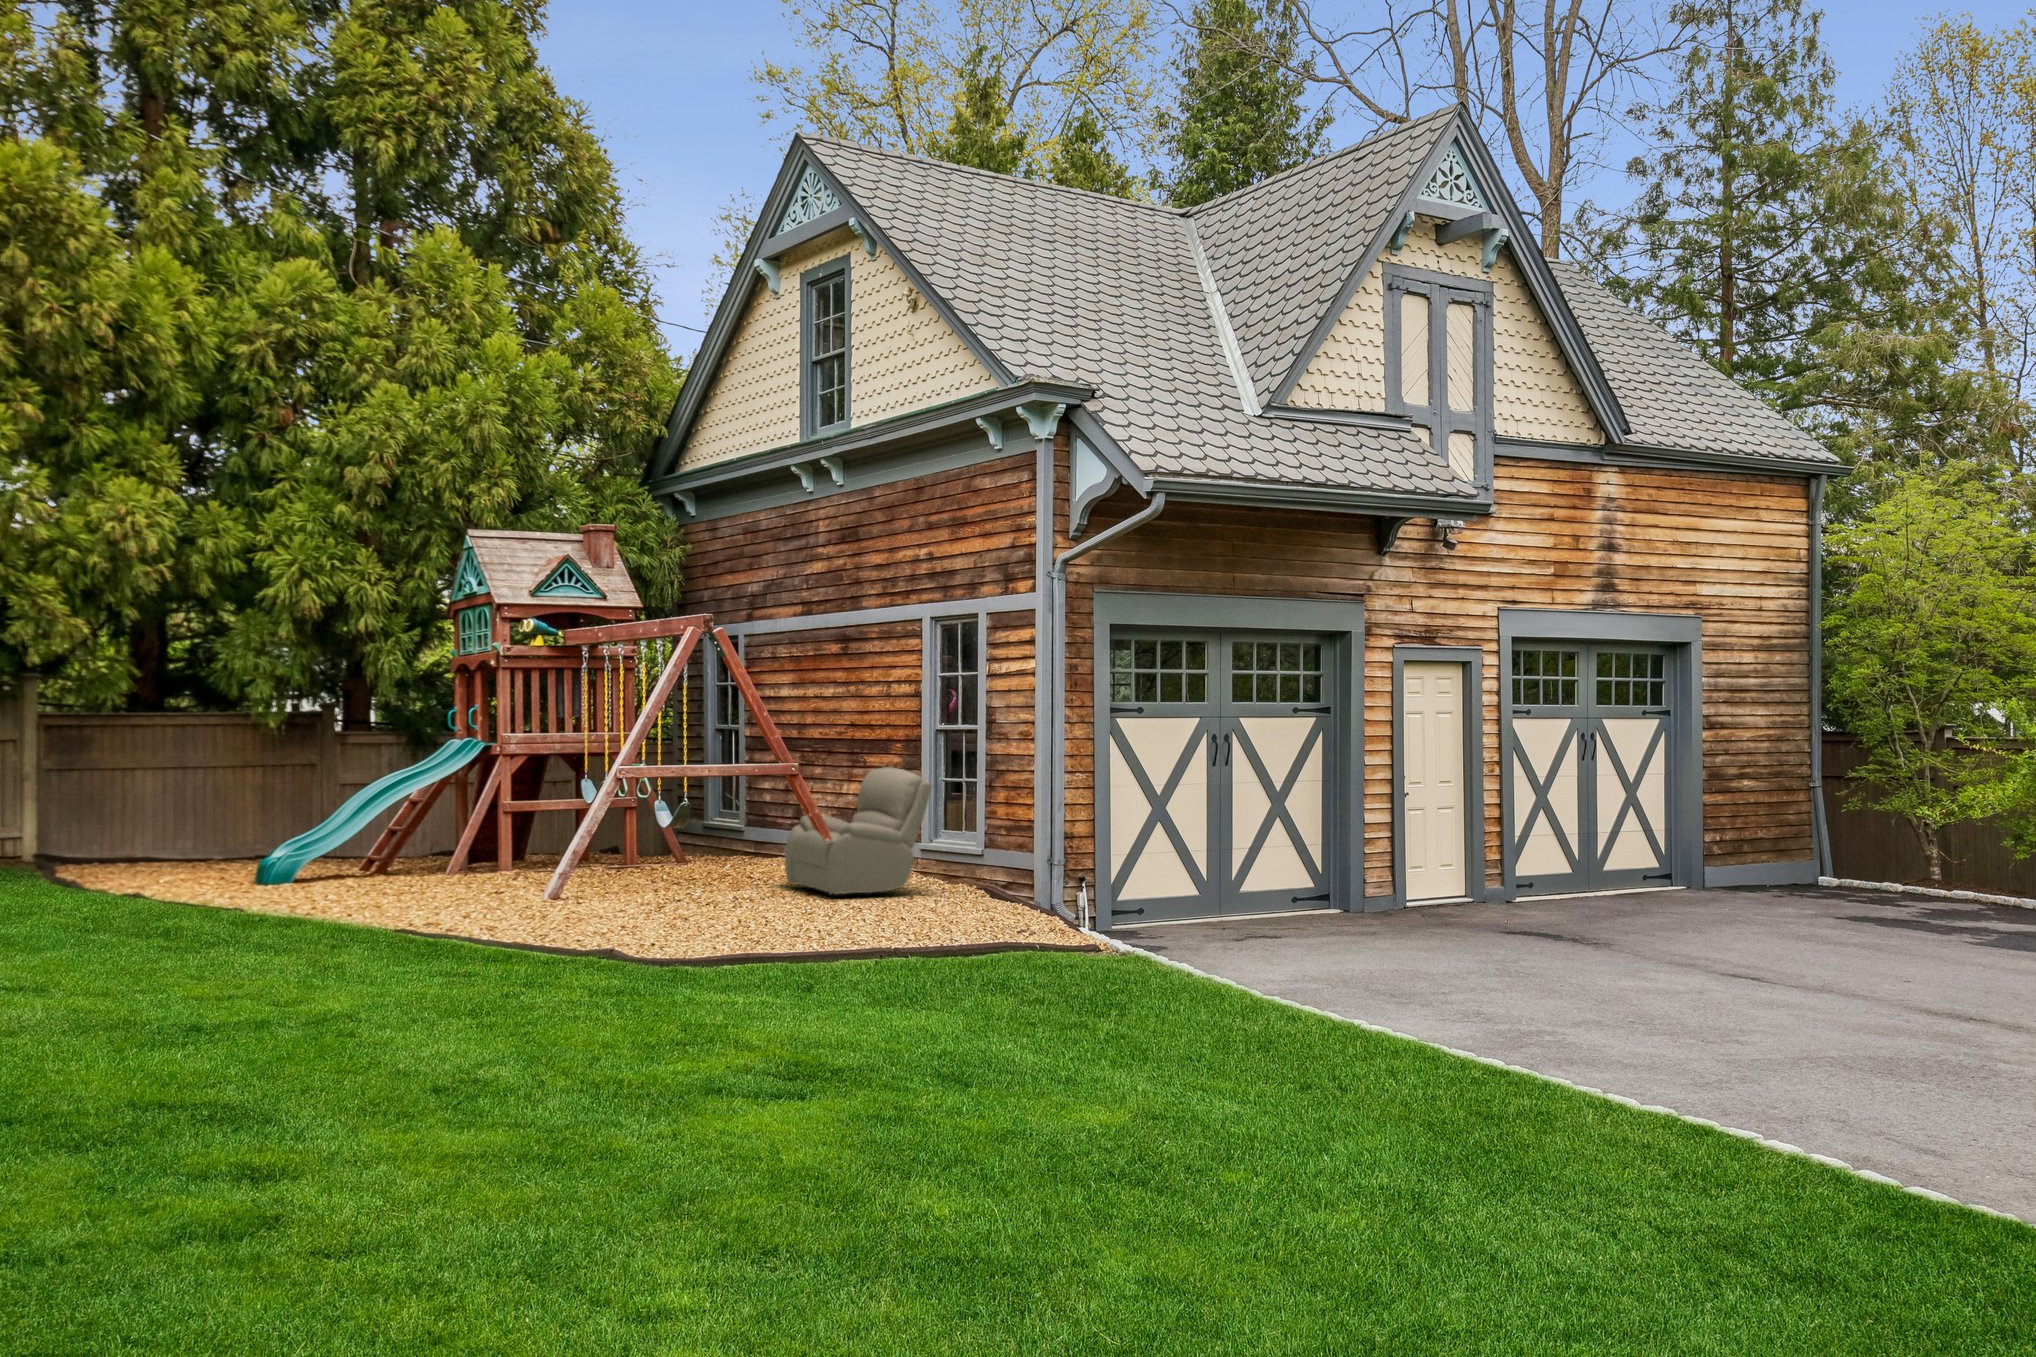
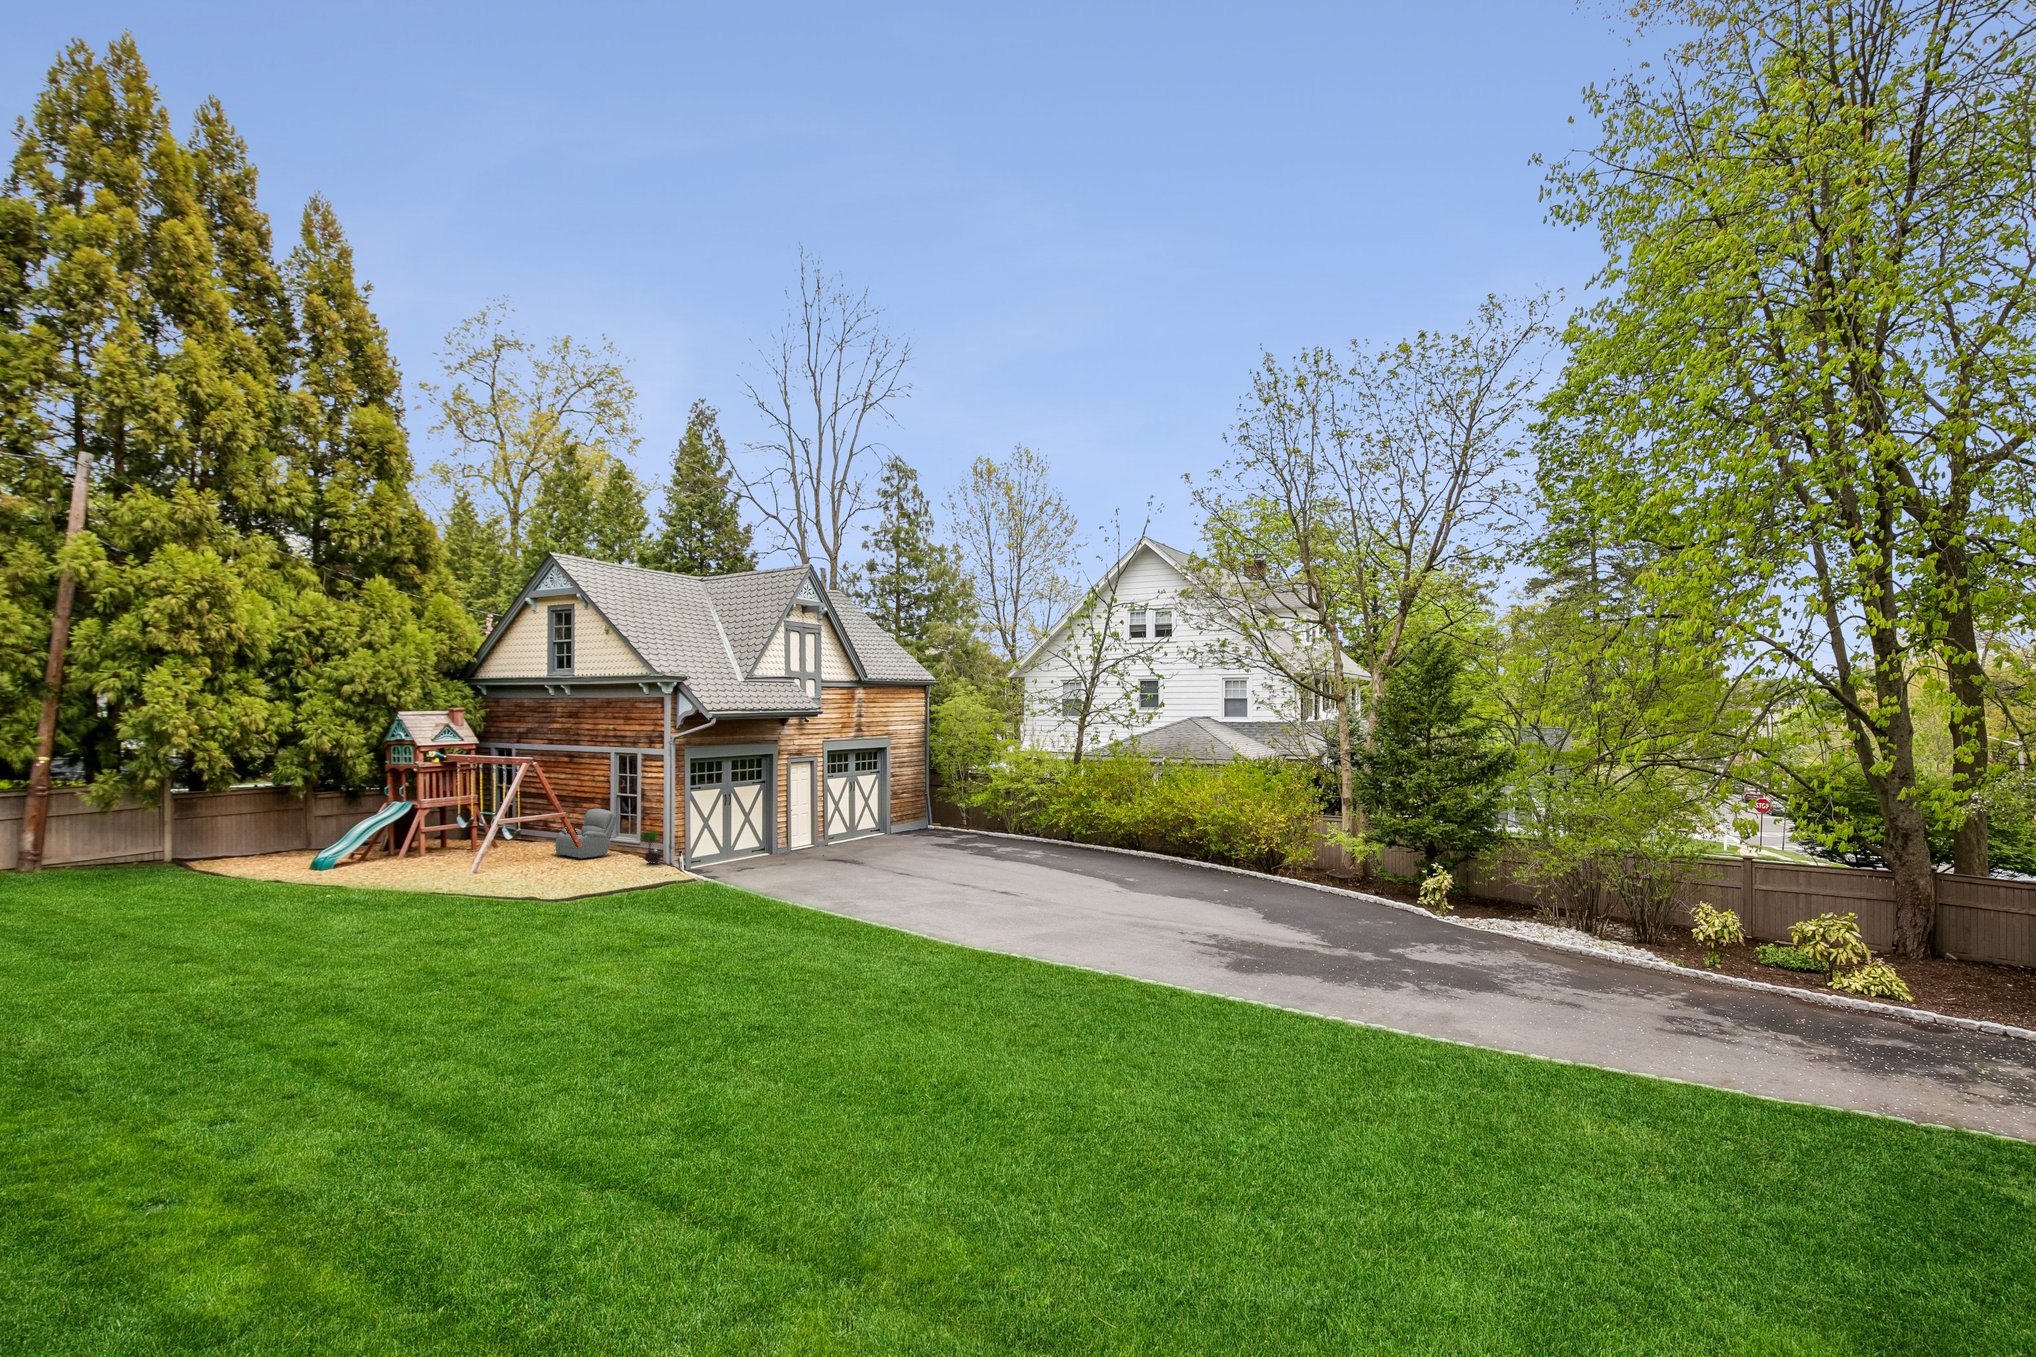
potted tree: none [965,809,1035,918] -> present [640,831,662,864]

